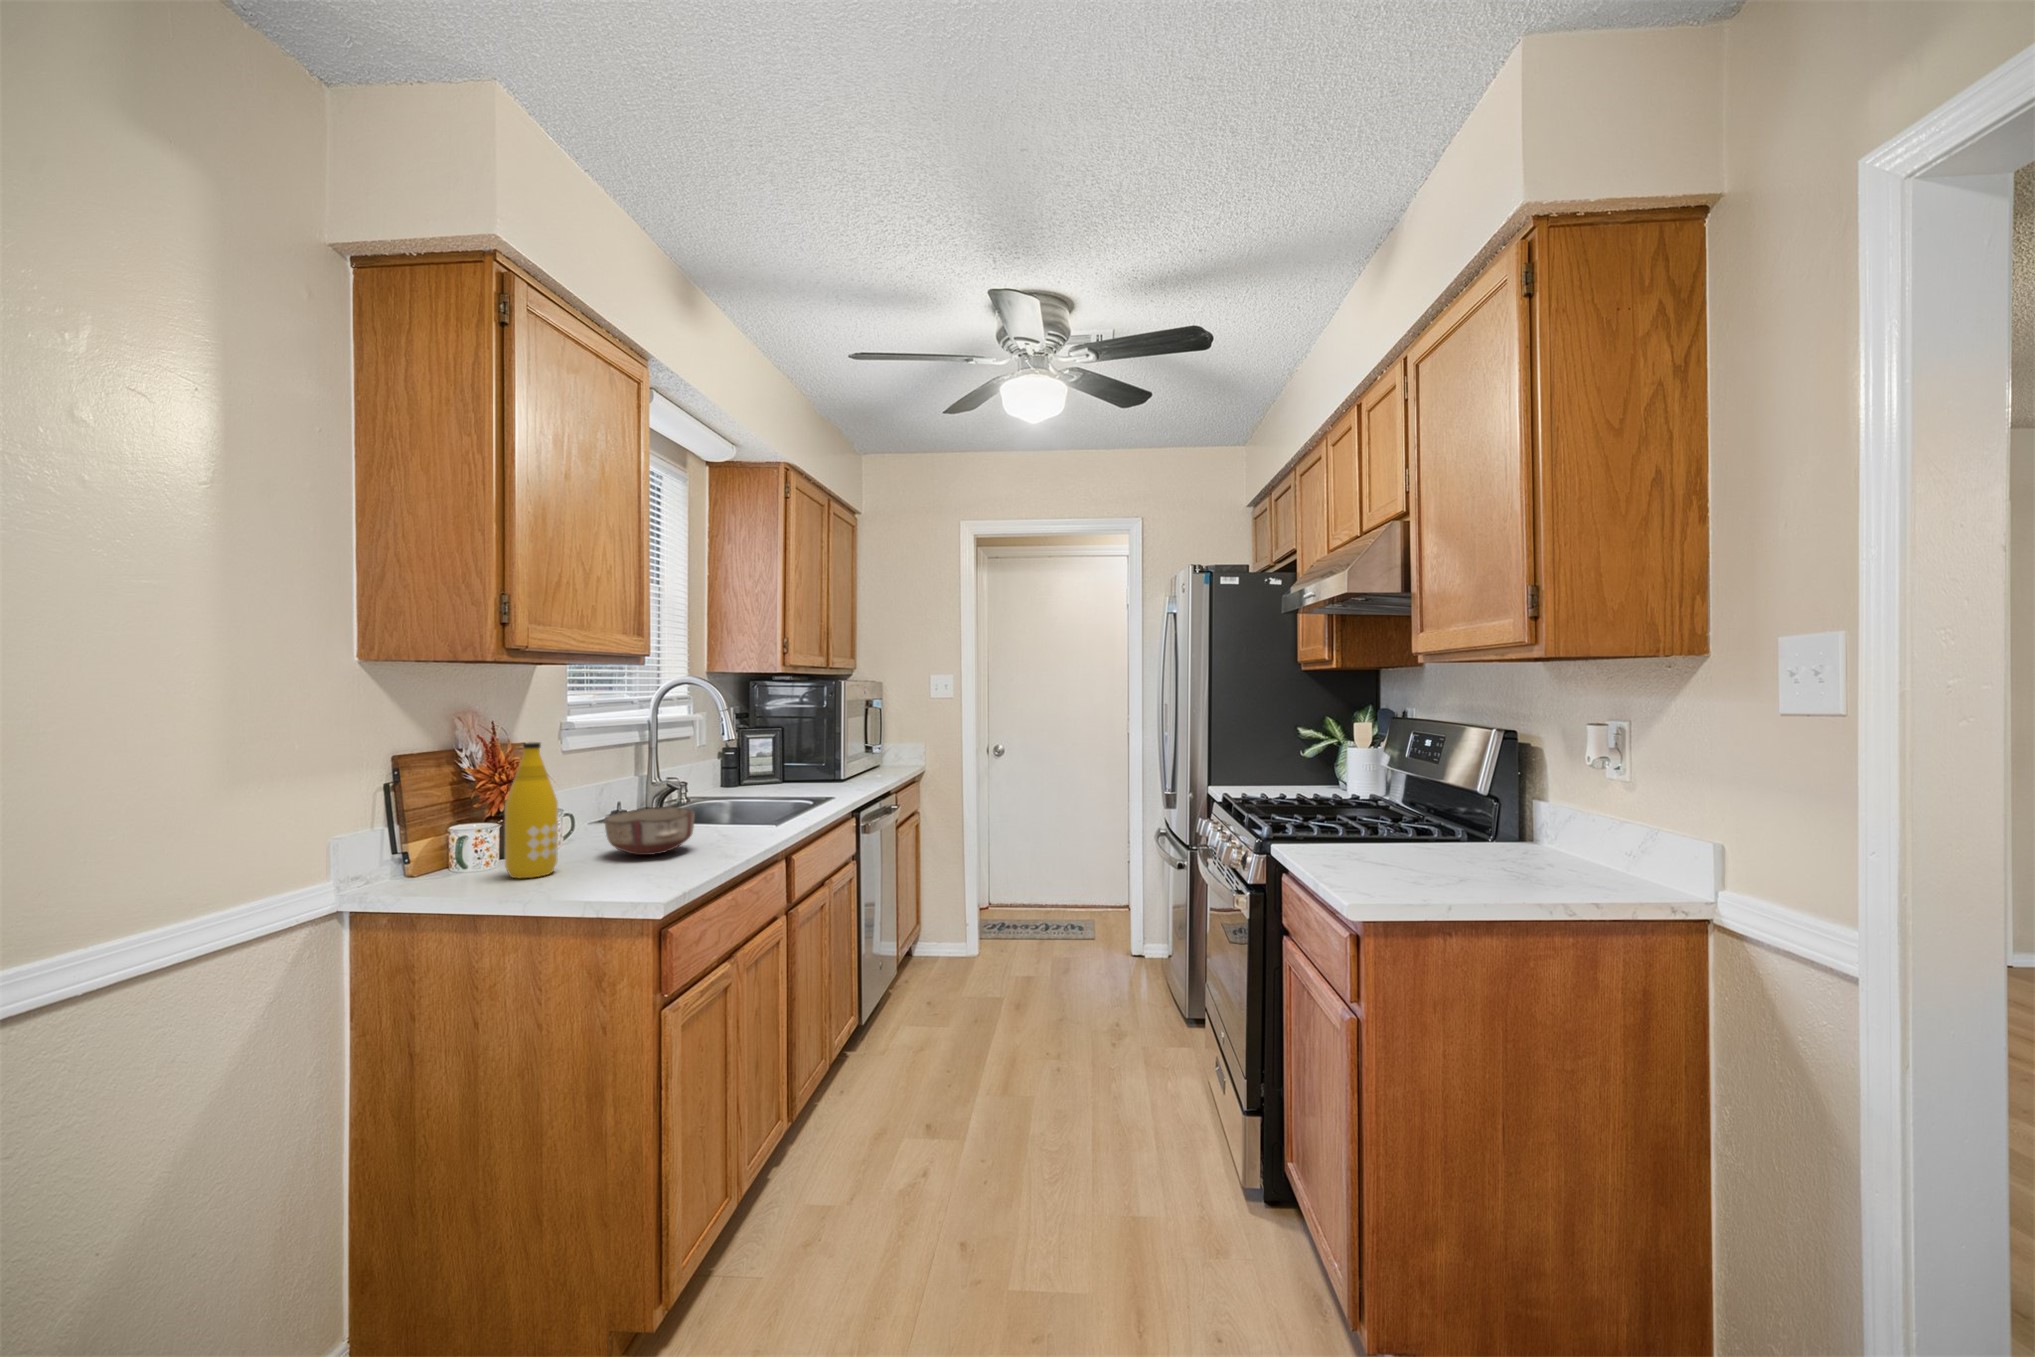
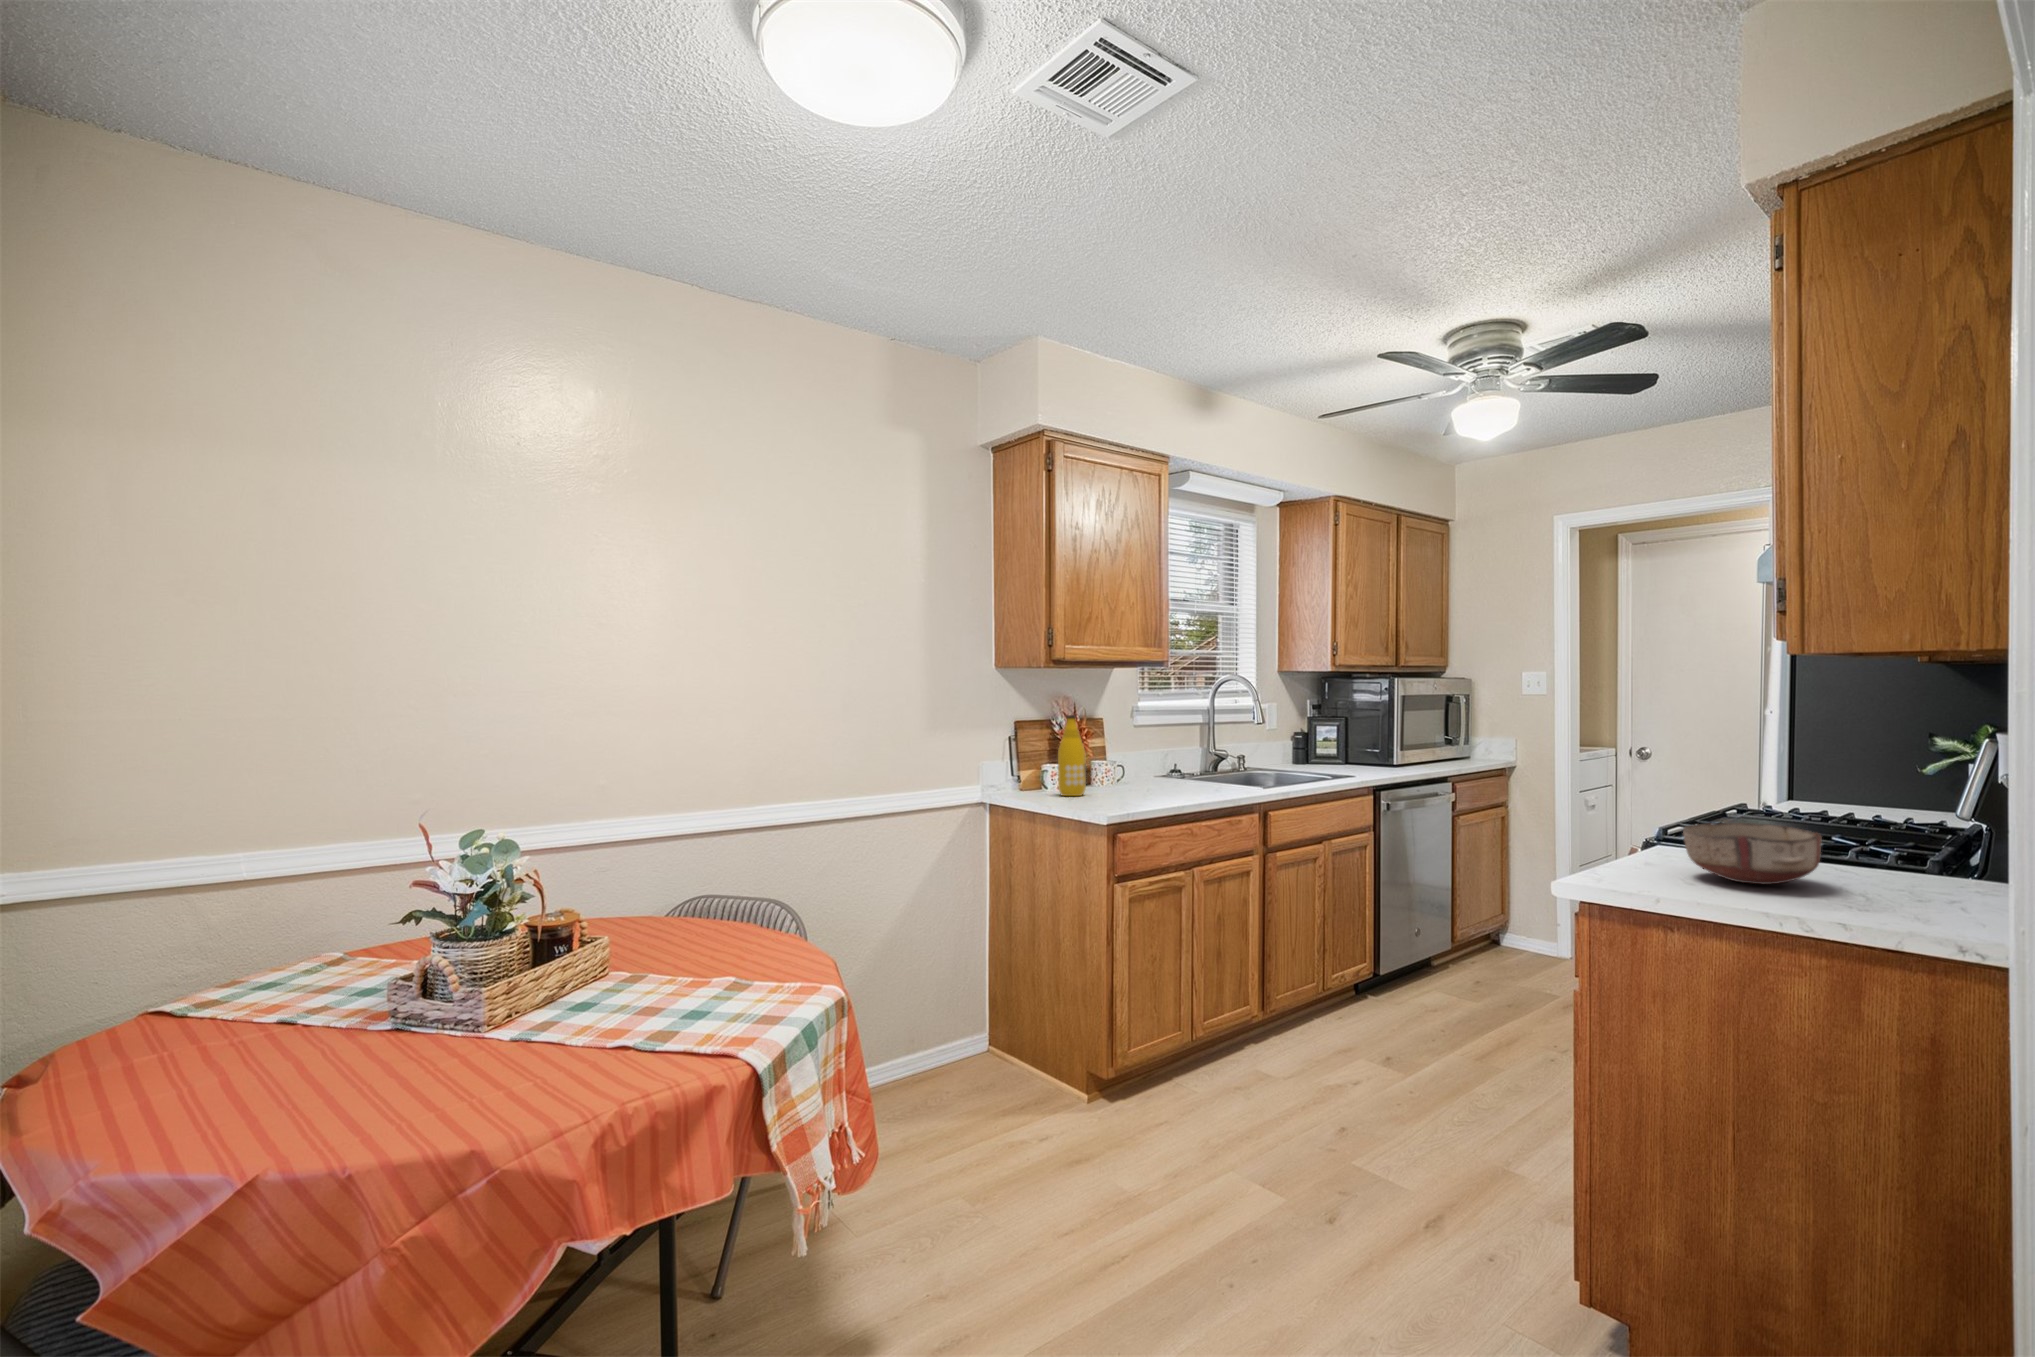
ceramic bowl: present [605,807,695,855] -> present [1683,823,1822,884]

